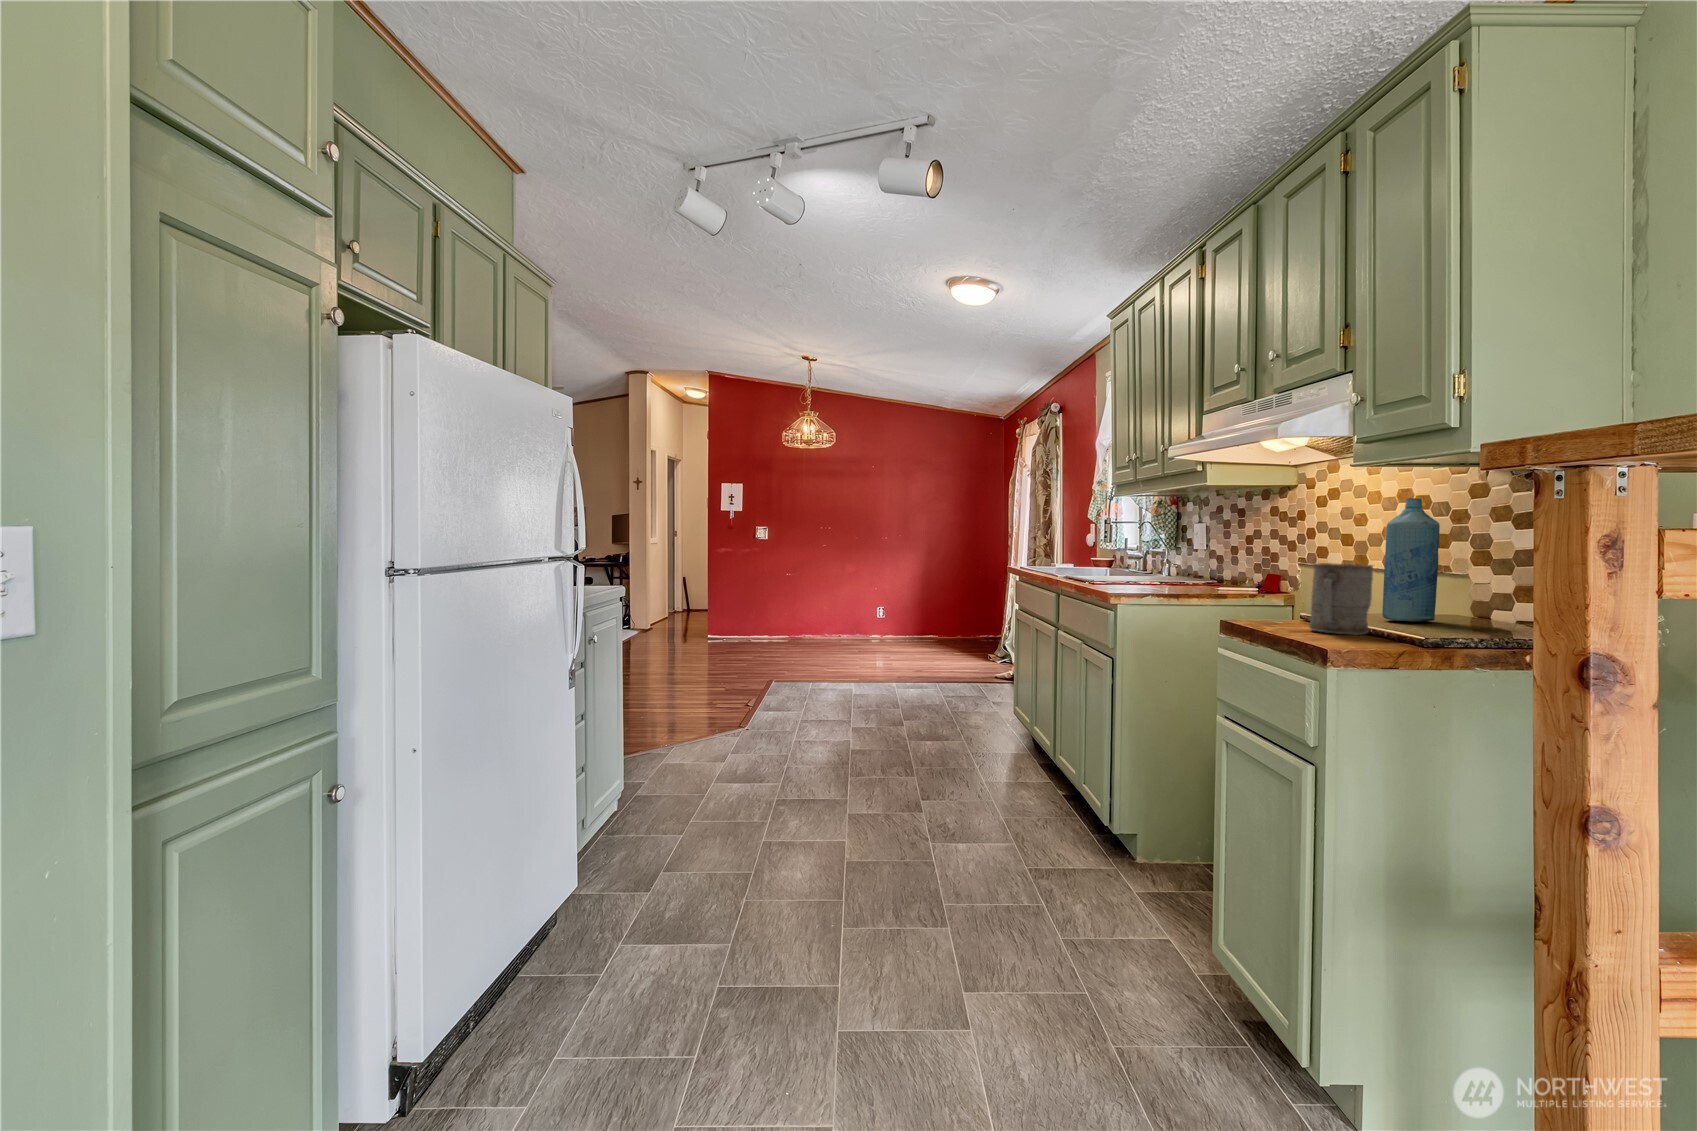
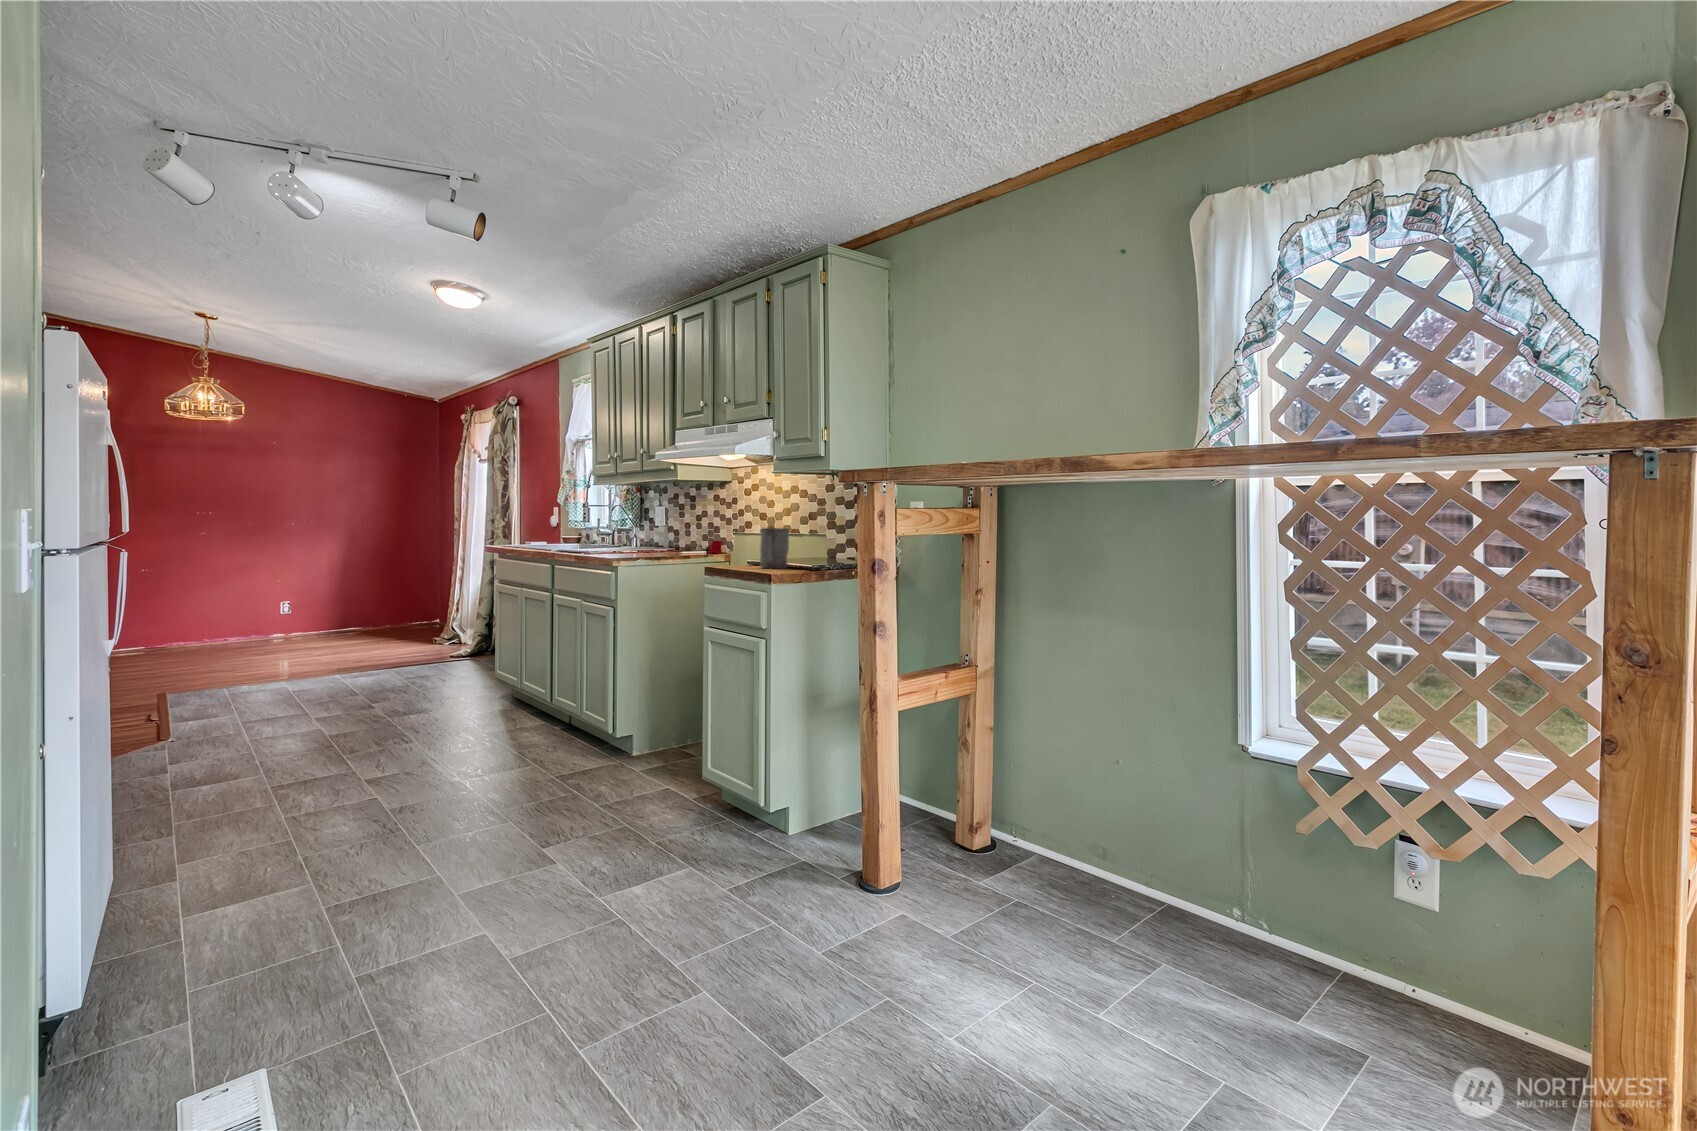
bottle: present [1382,498,1440,622] -> none [789,492,813,562]

